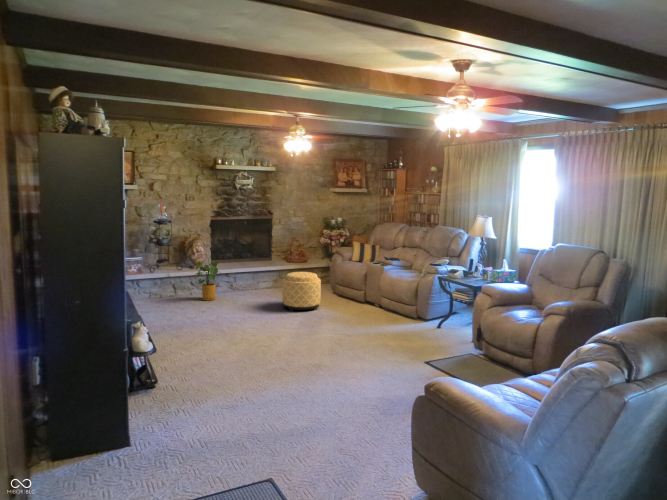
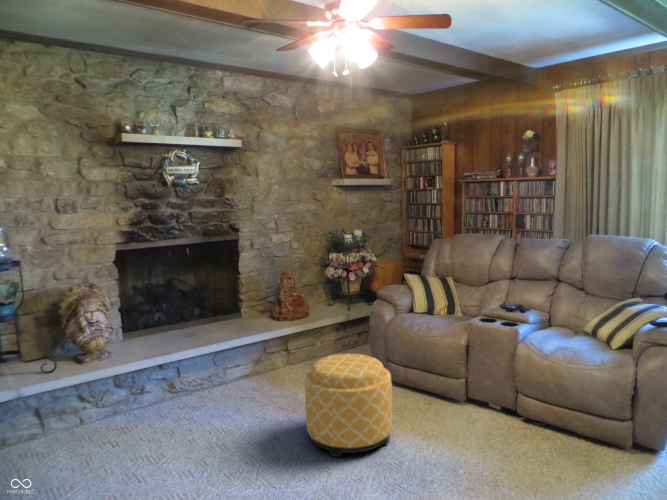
house plant: present [196,260,218,301] -> none [86,340,154,441]

